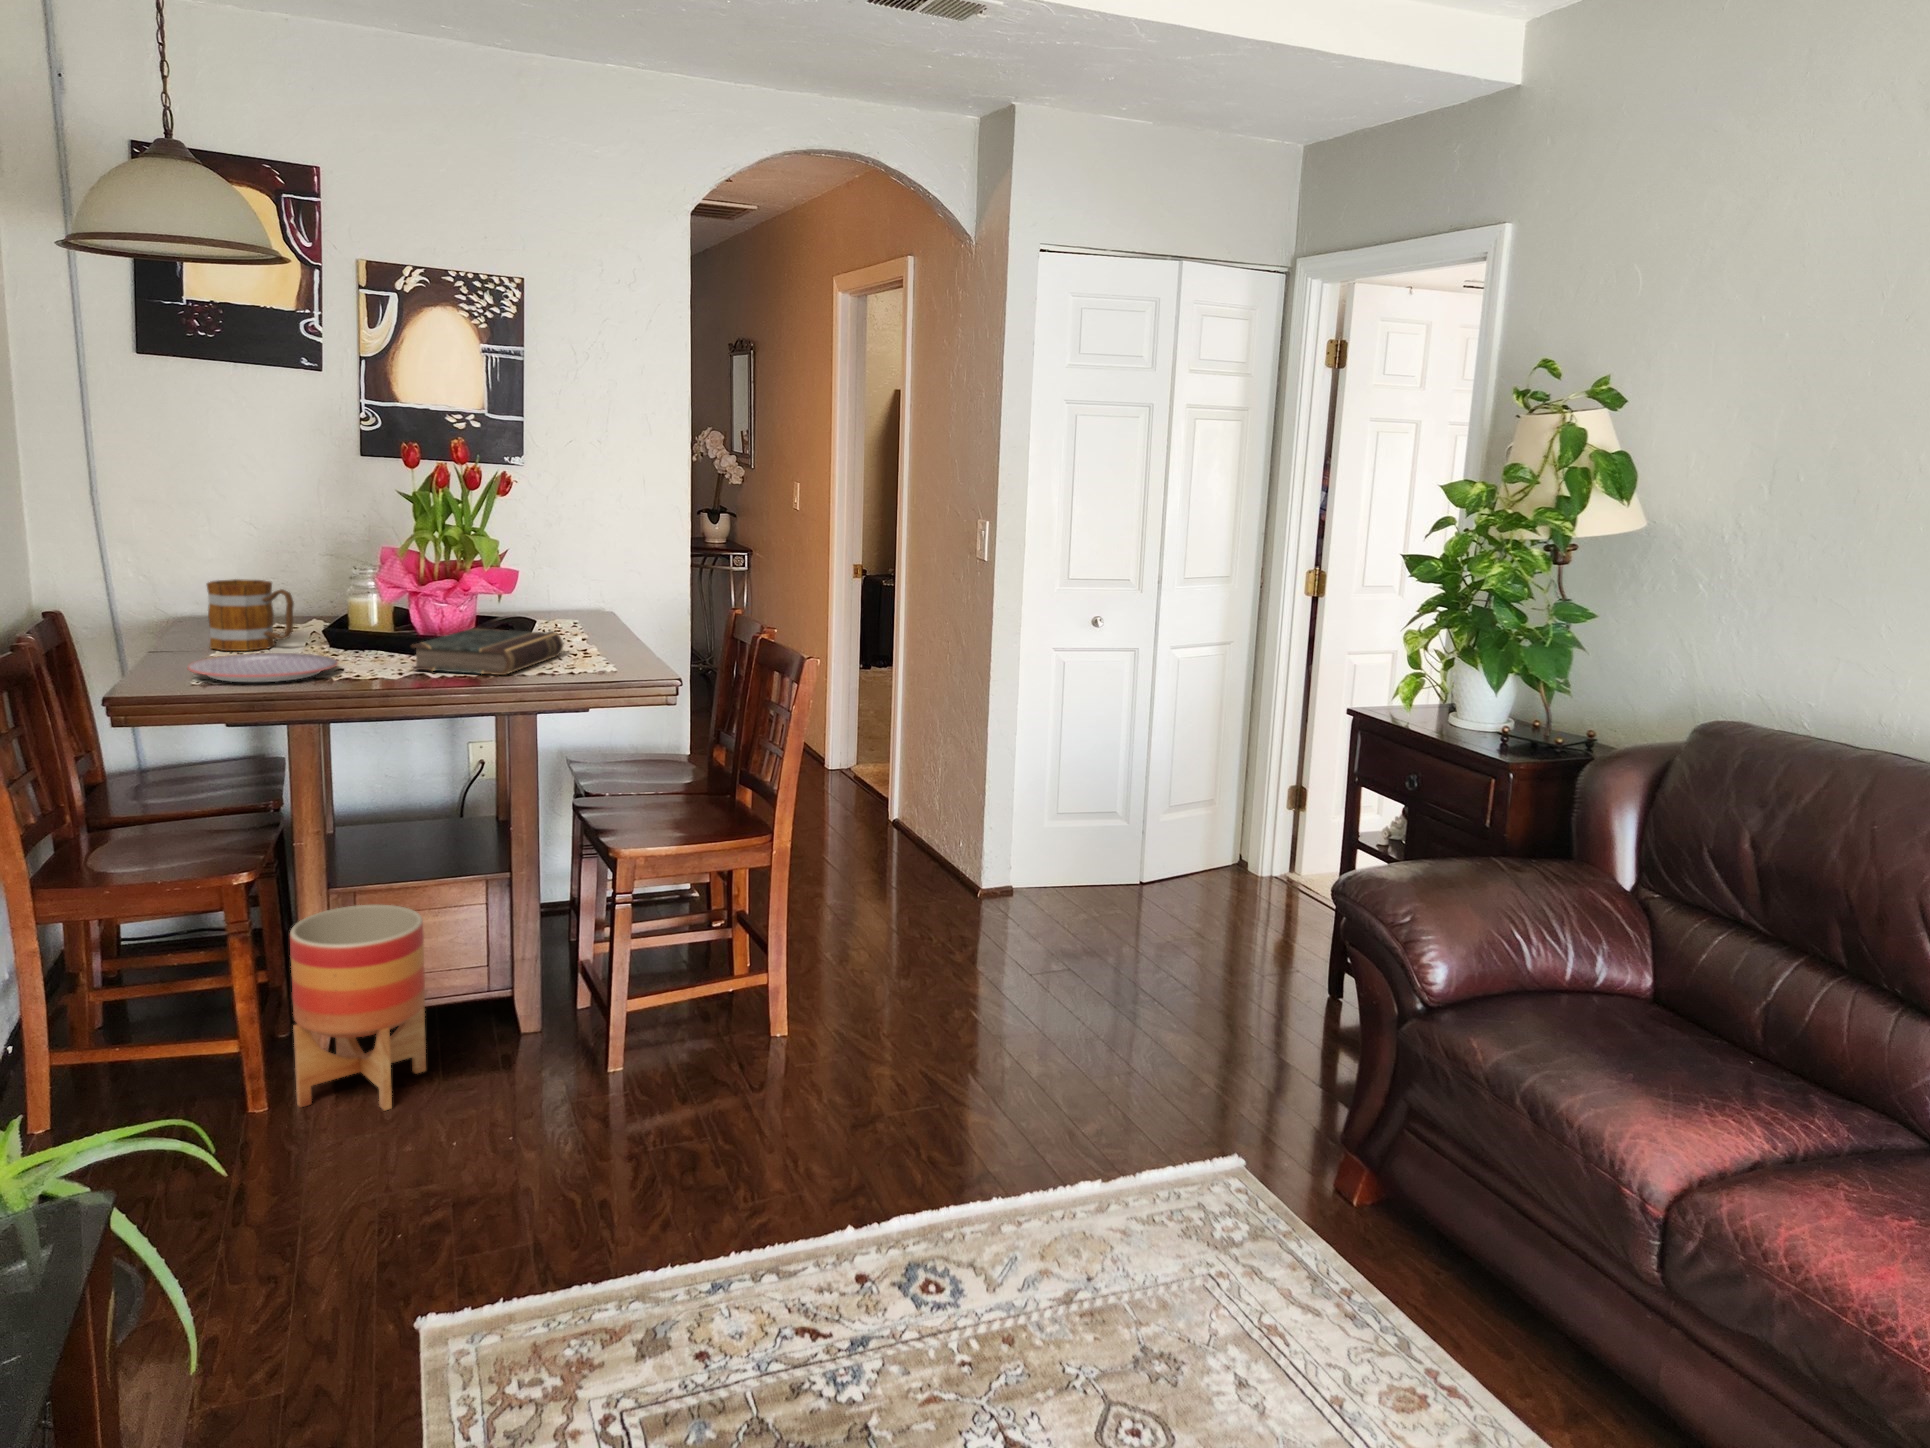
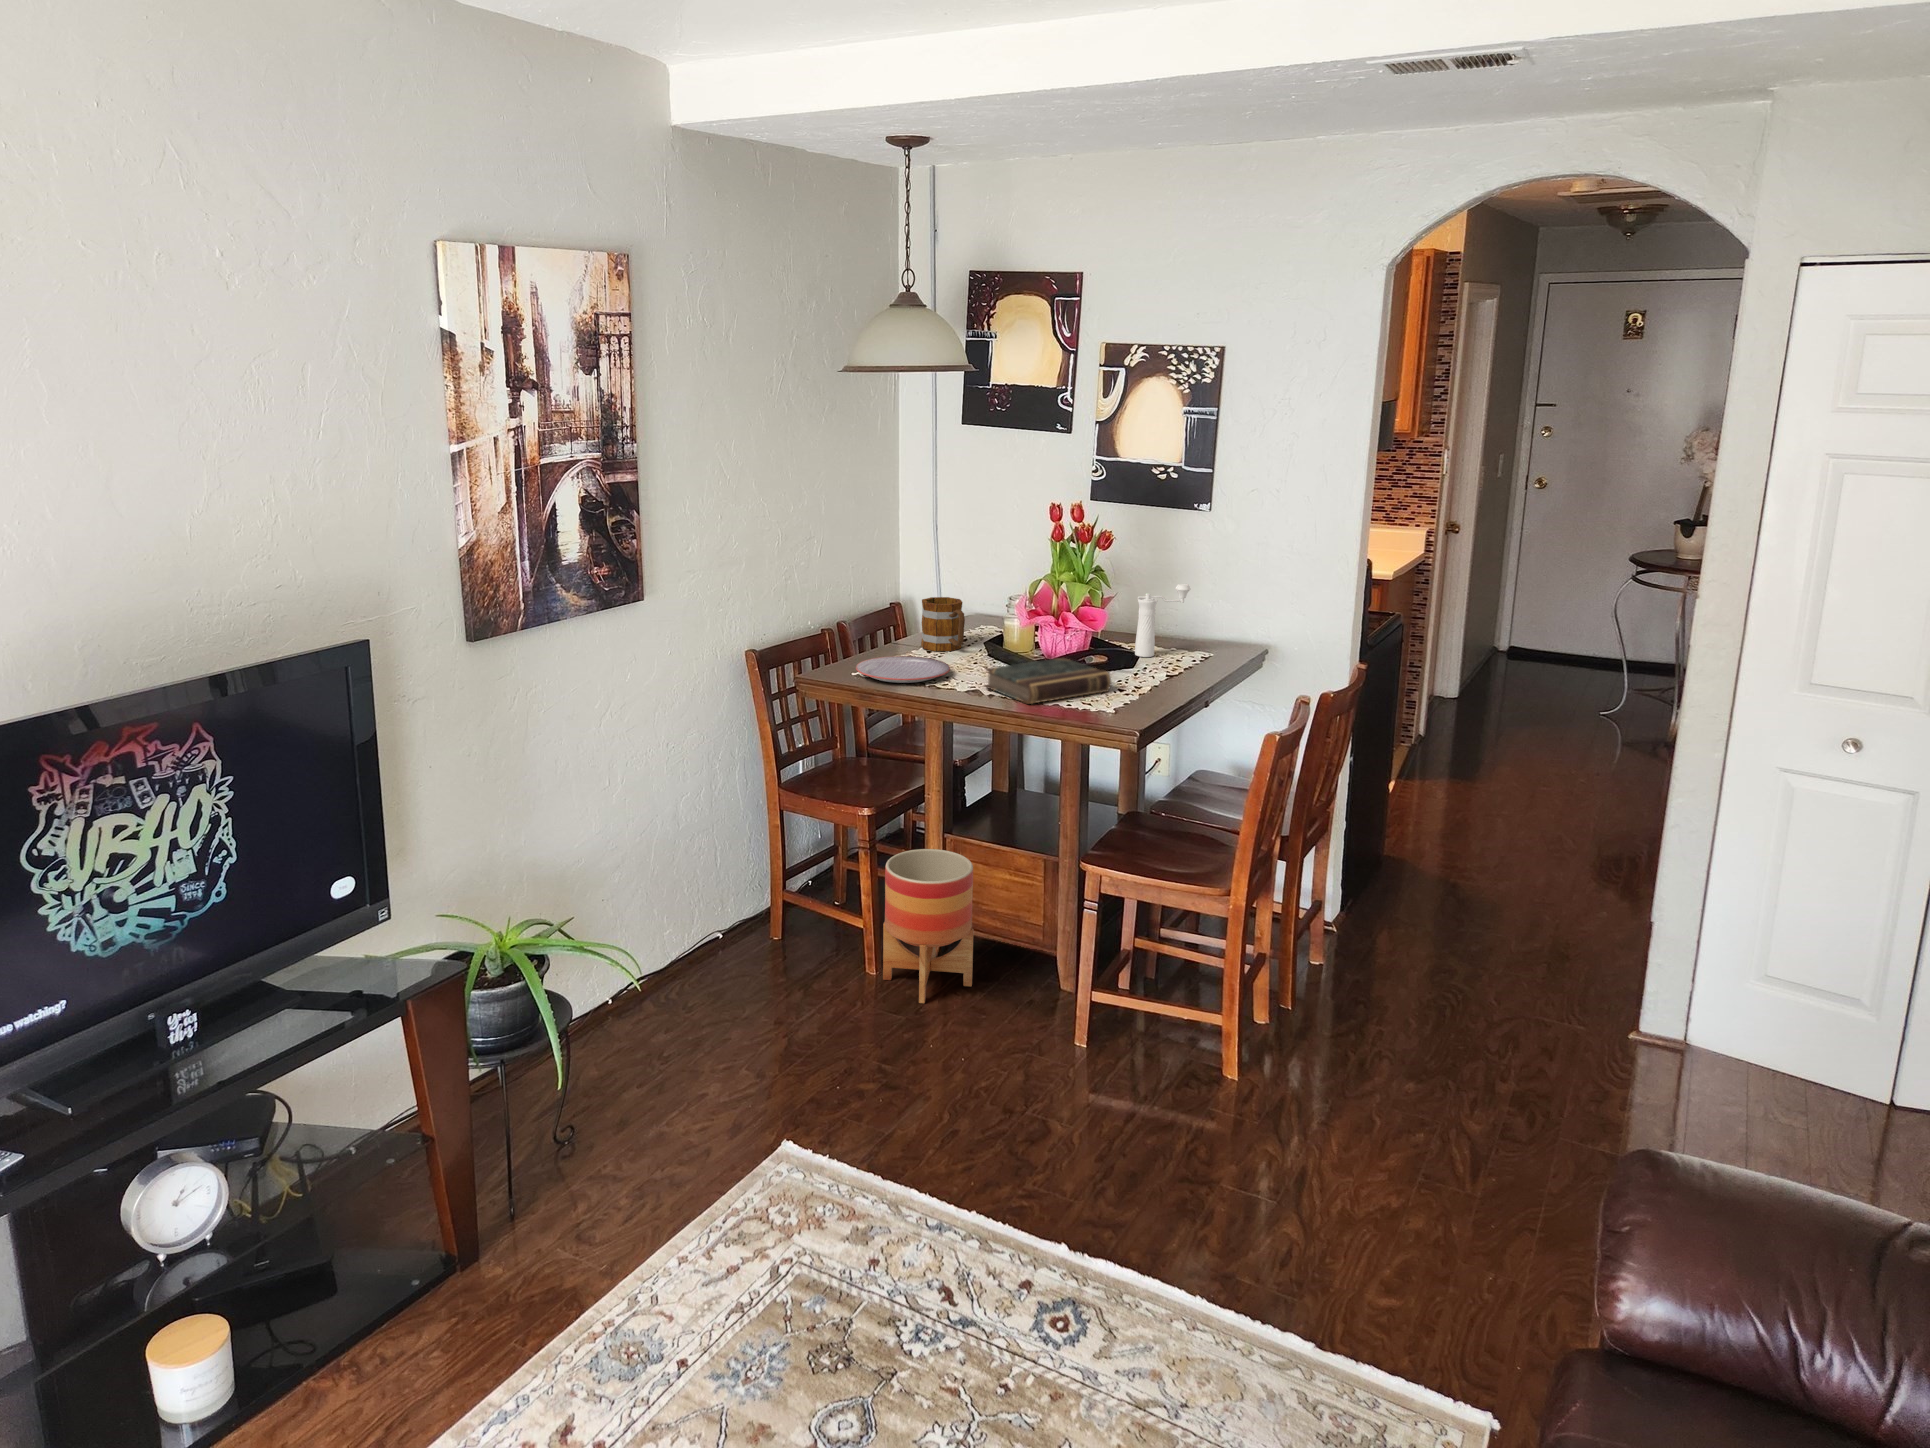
pepper mill: none [504,541,556,628] -> present [1135,584,1190,657]

